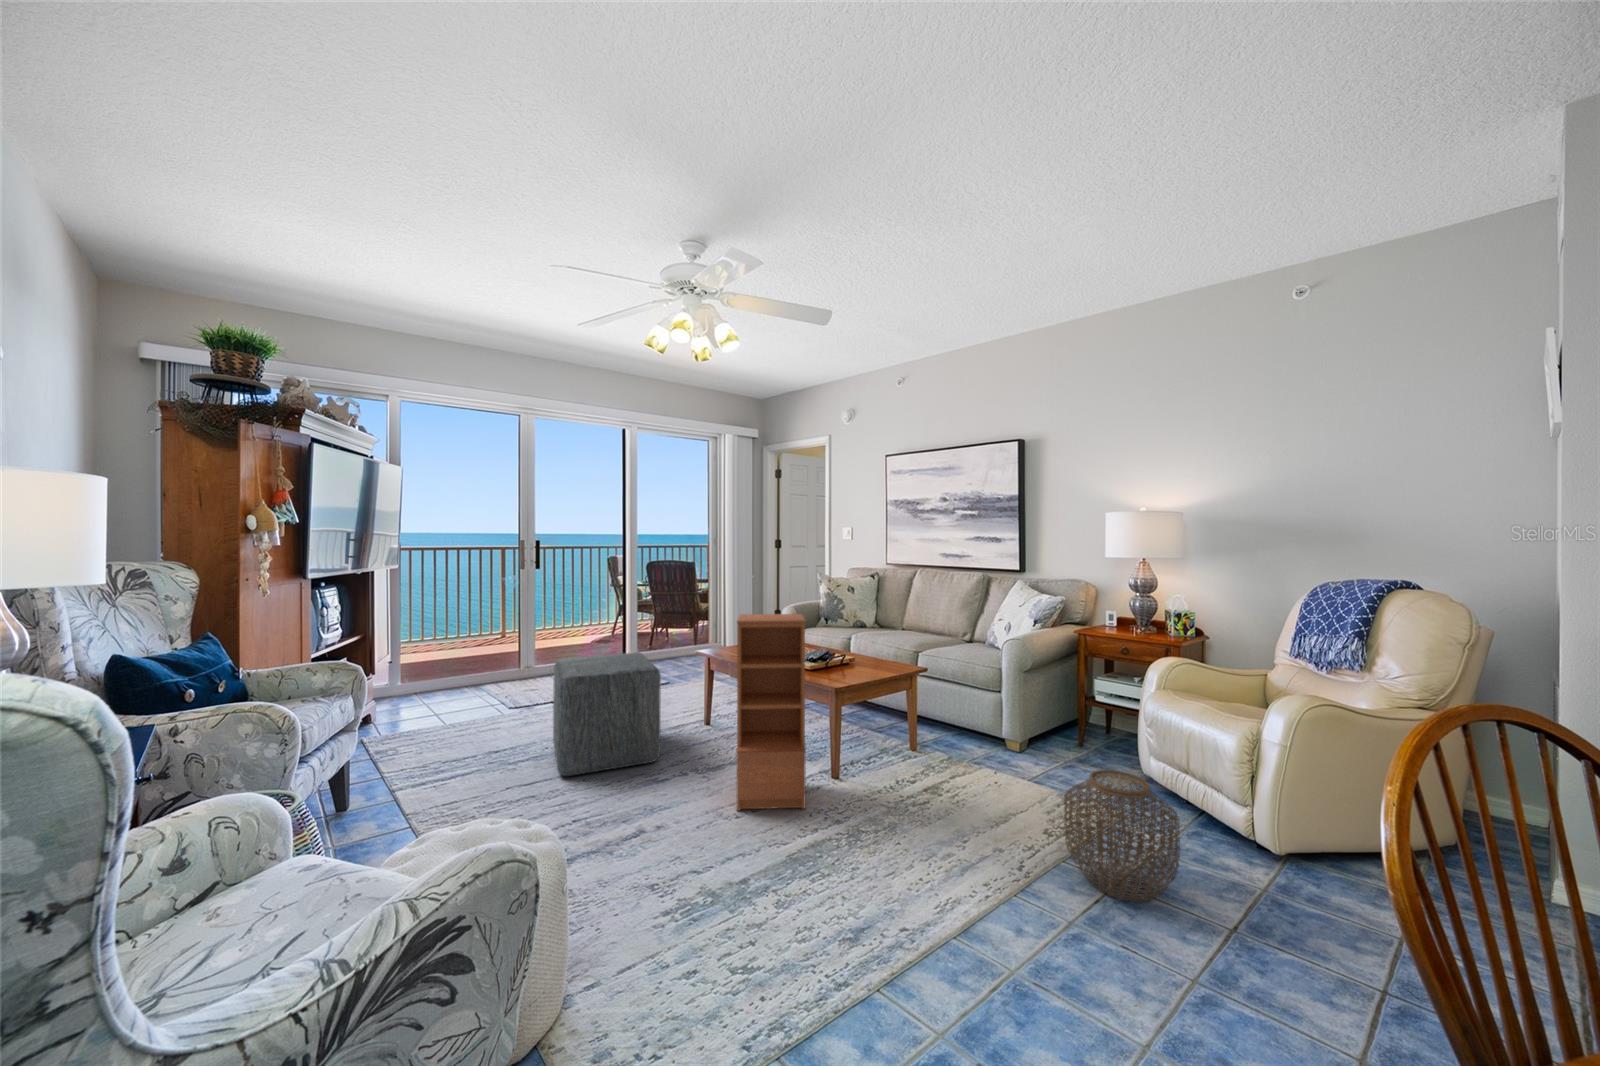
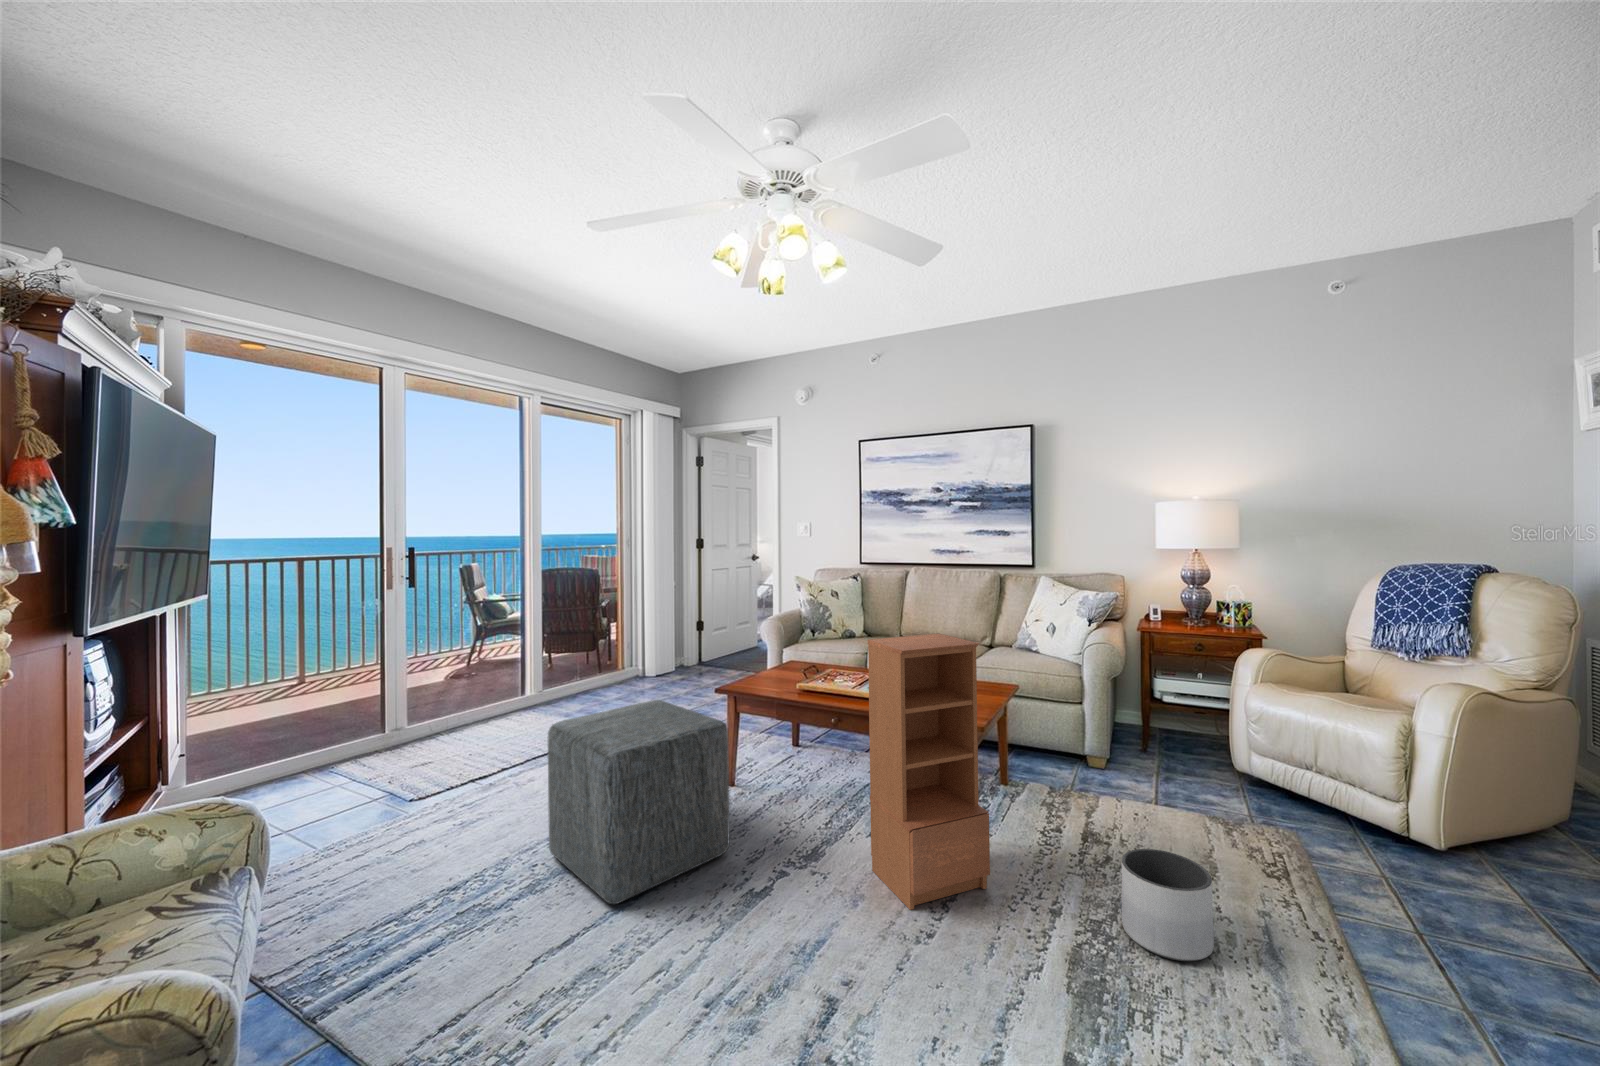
woven basket: present [1064,770,1180,902] -> none [1316,788,1472,935]
planter: none [867,791,930,875] -> present [1122,849,1214,961]

